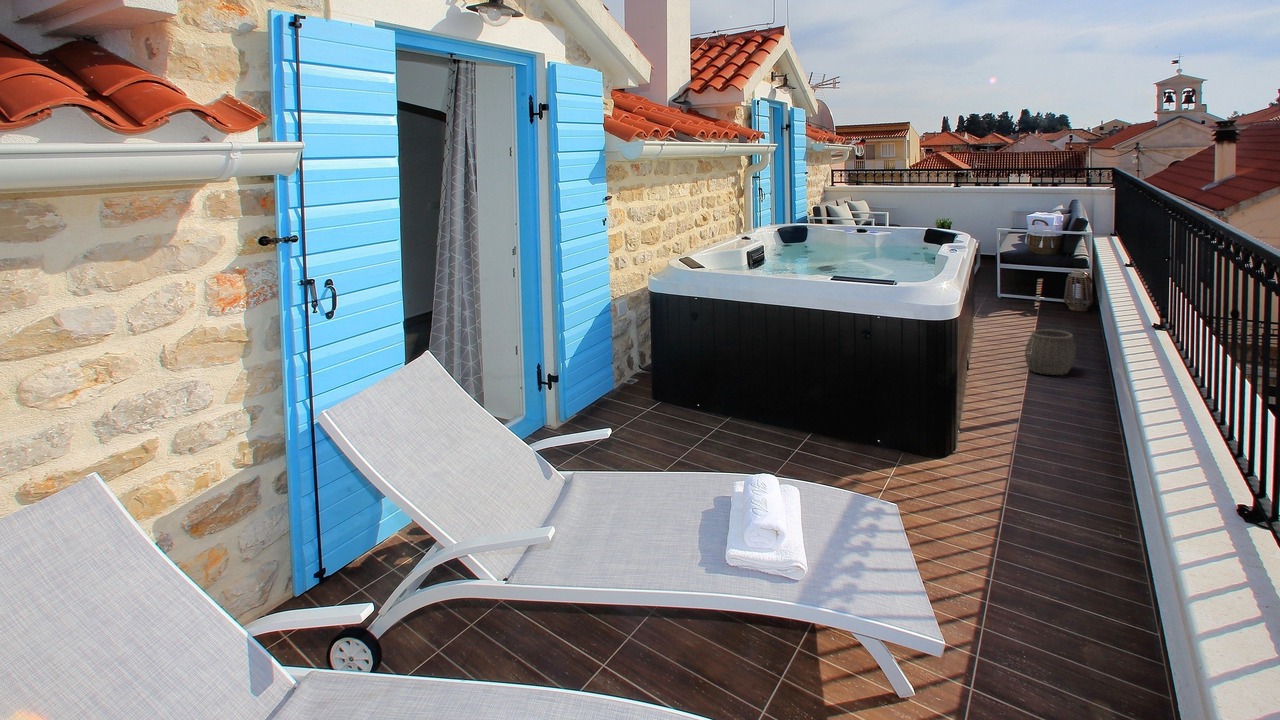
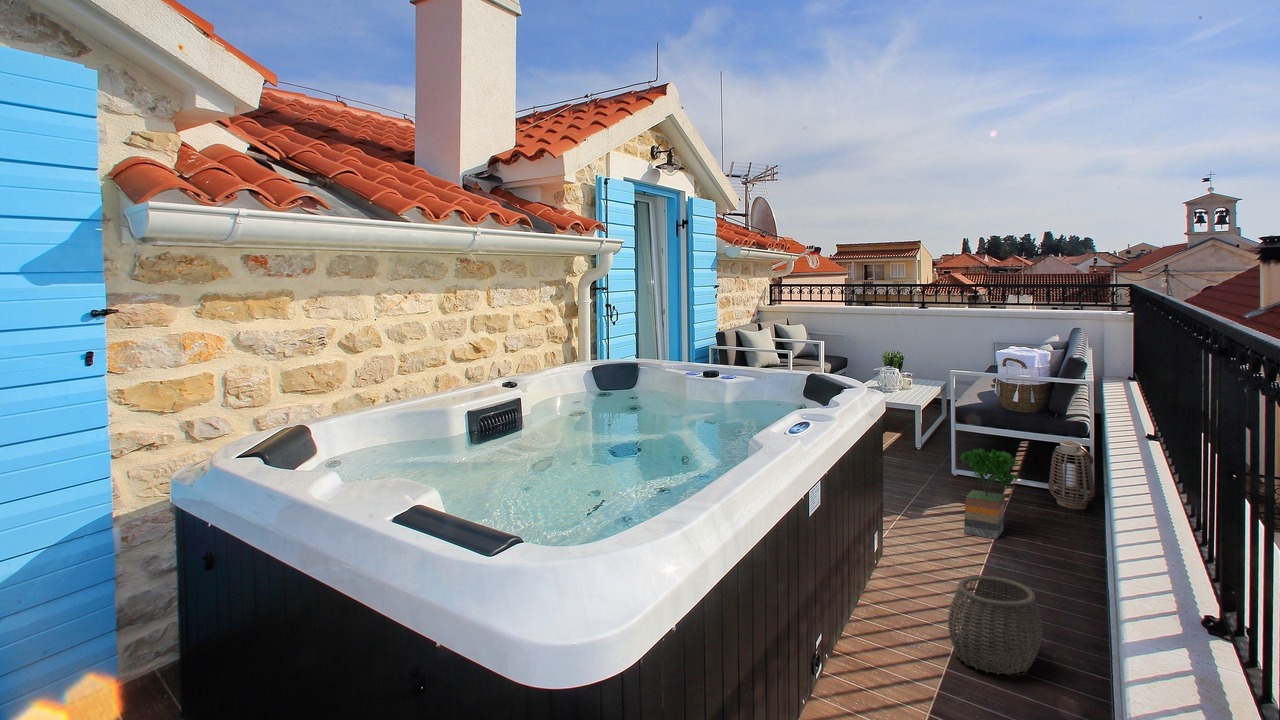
potted tree: none [1013,273,1052,327] -> present [961,448,1018,539]

